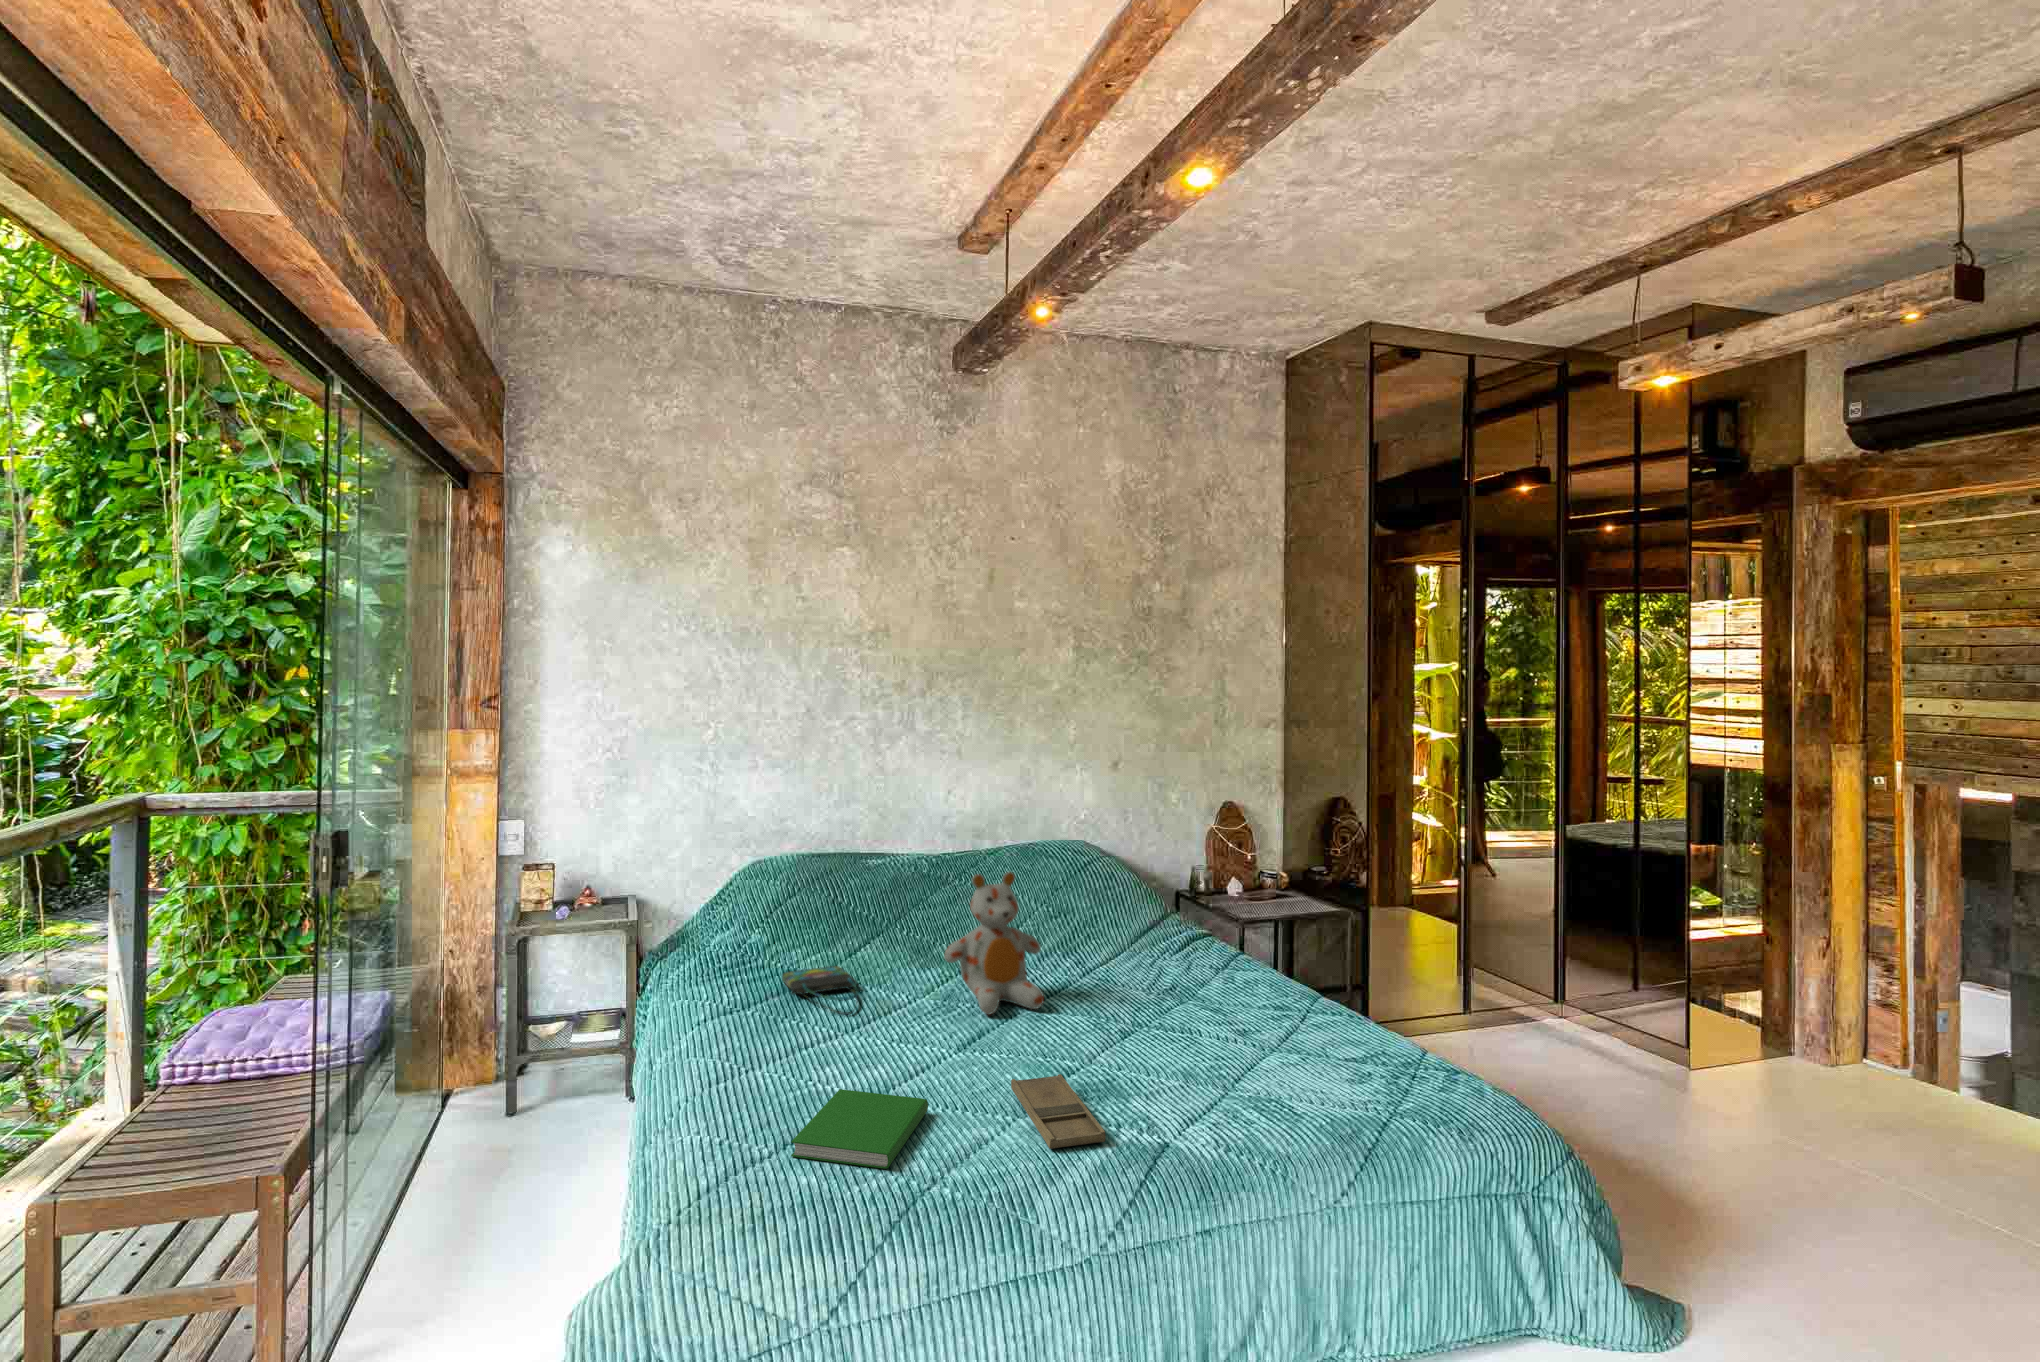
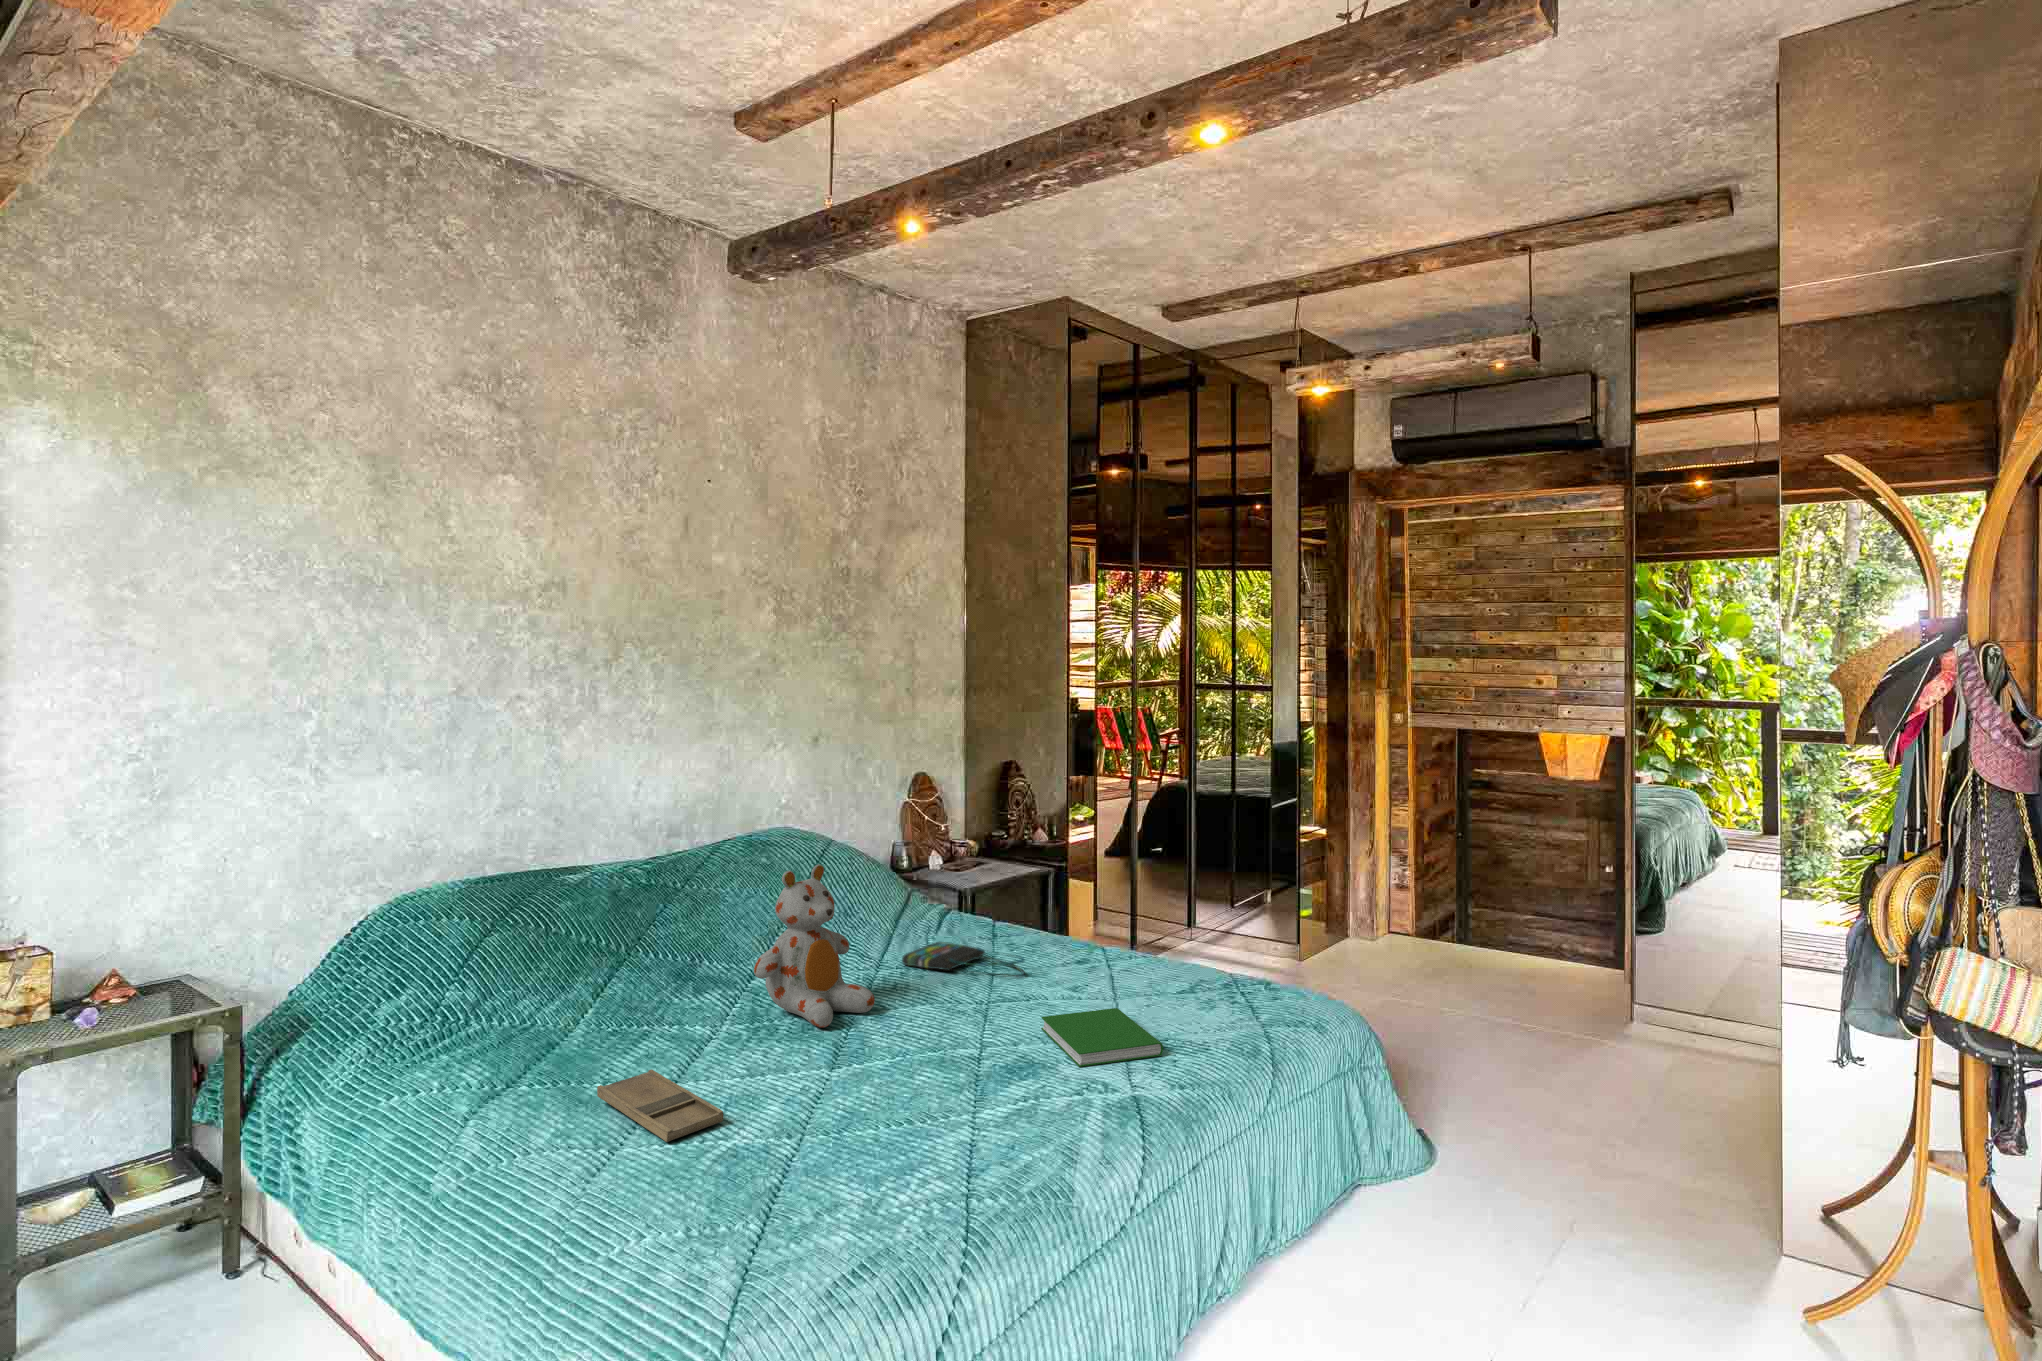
tote bag: present [782,966,859,1015] -> present [902,942,1025,977]
tray: present [1011,1074,1106,1149] -> present [597,1070,724,1142]
hardcover book: present [791,1089,928,1169] -> present [1041,1008,1163,1067]

